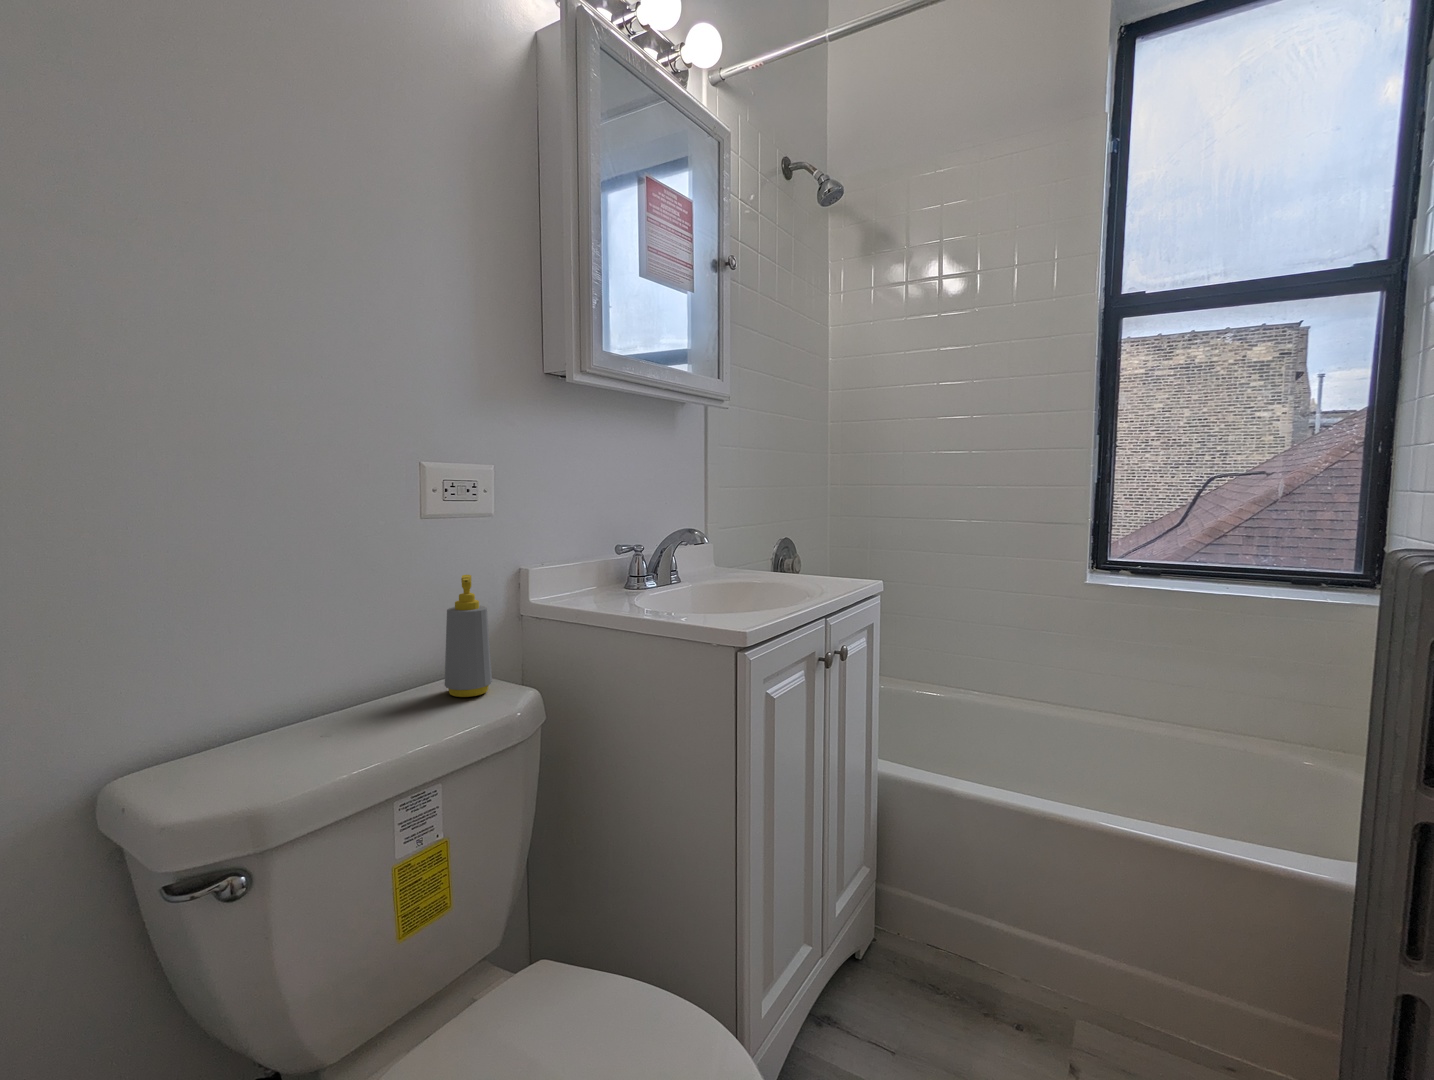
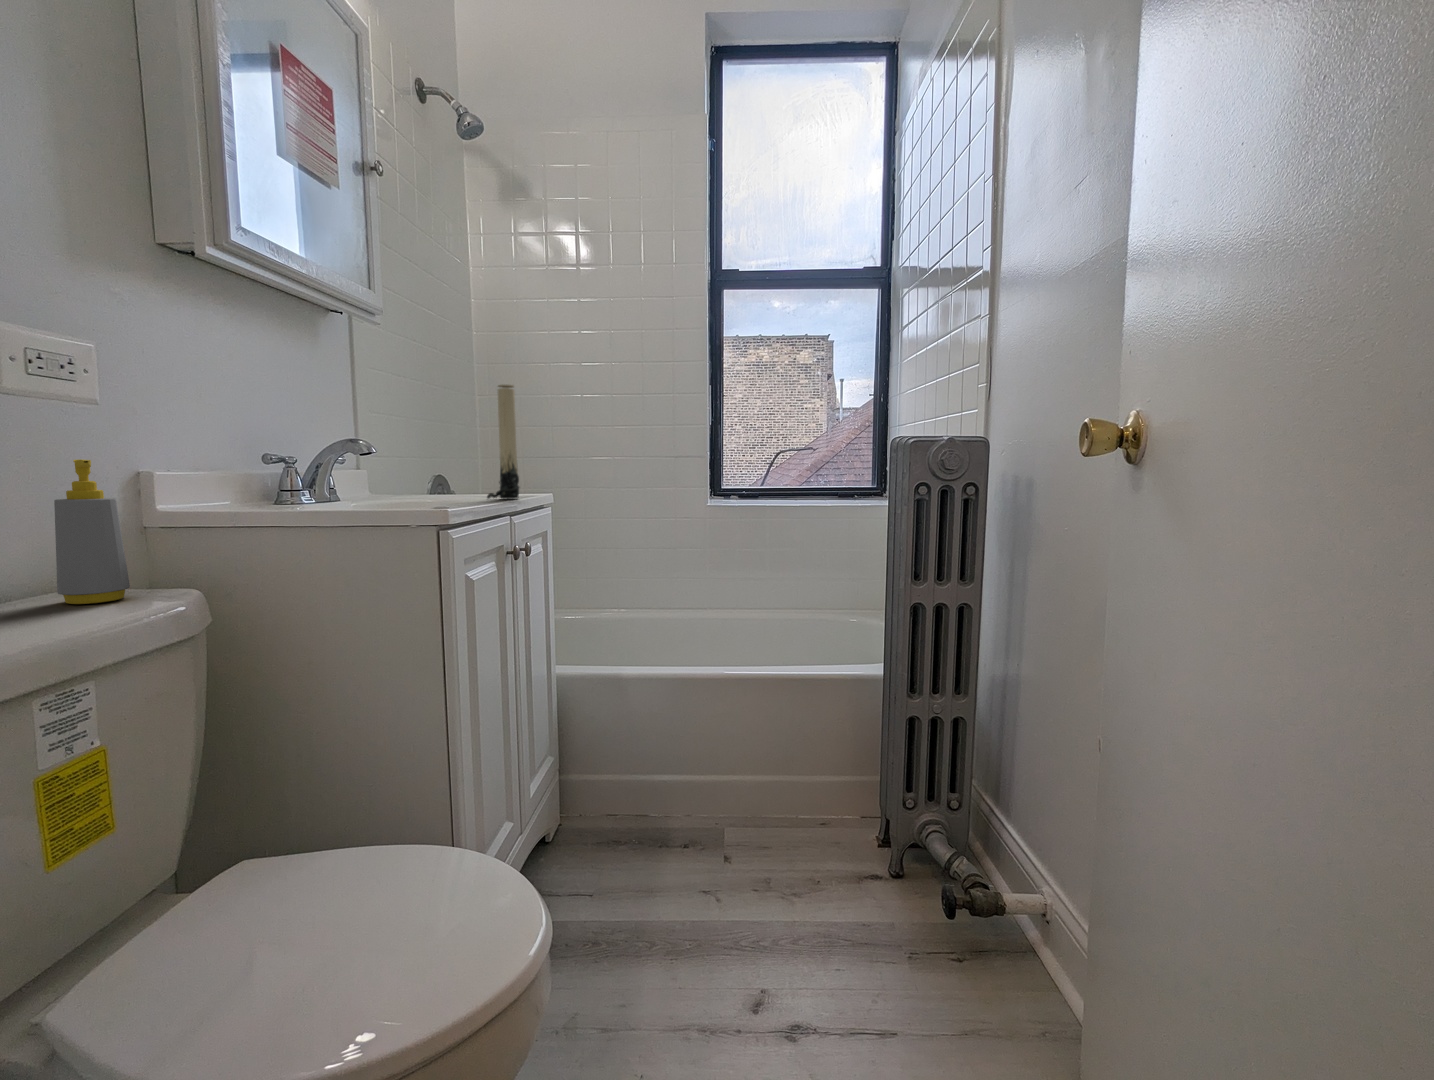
candle: none [809,471,843,592] -> present [487,384,519,499]

